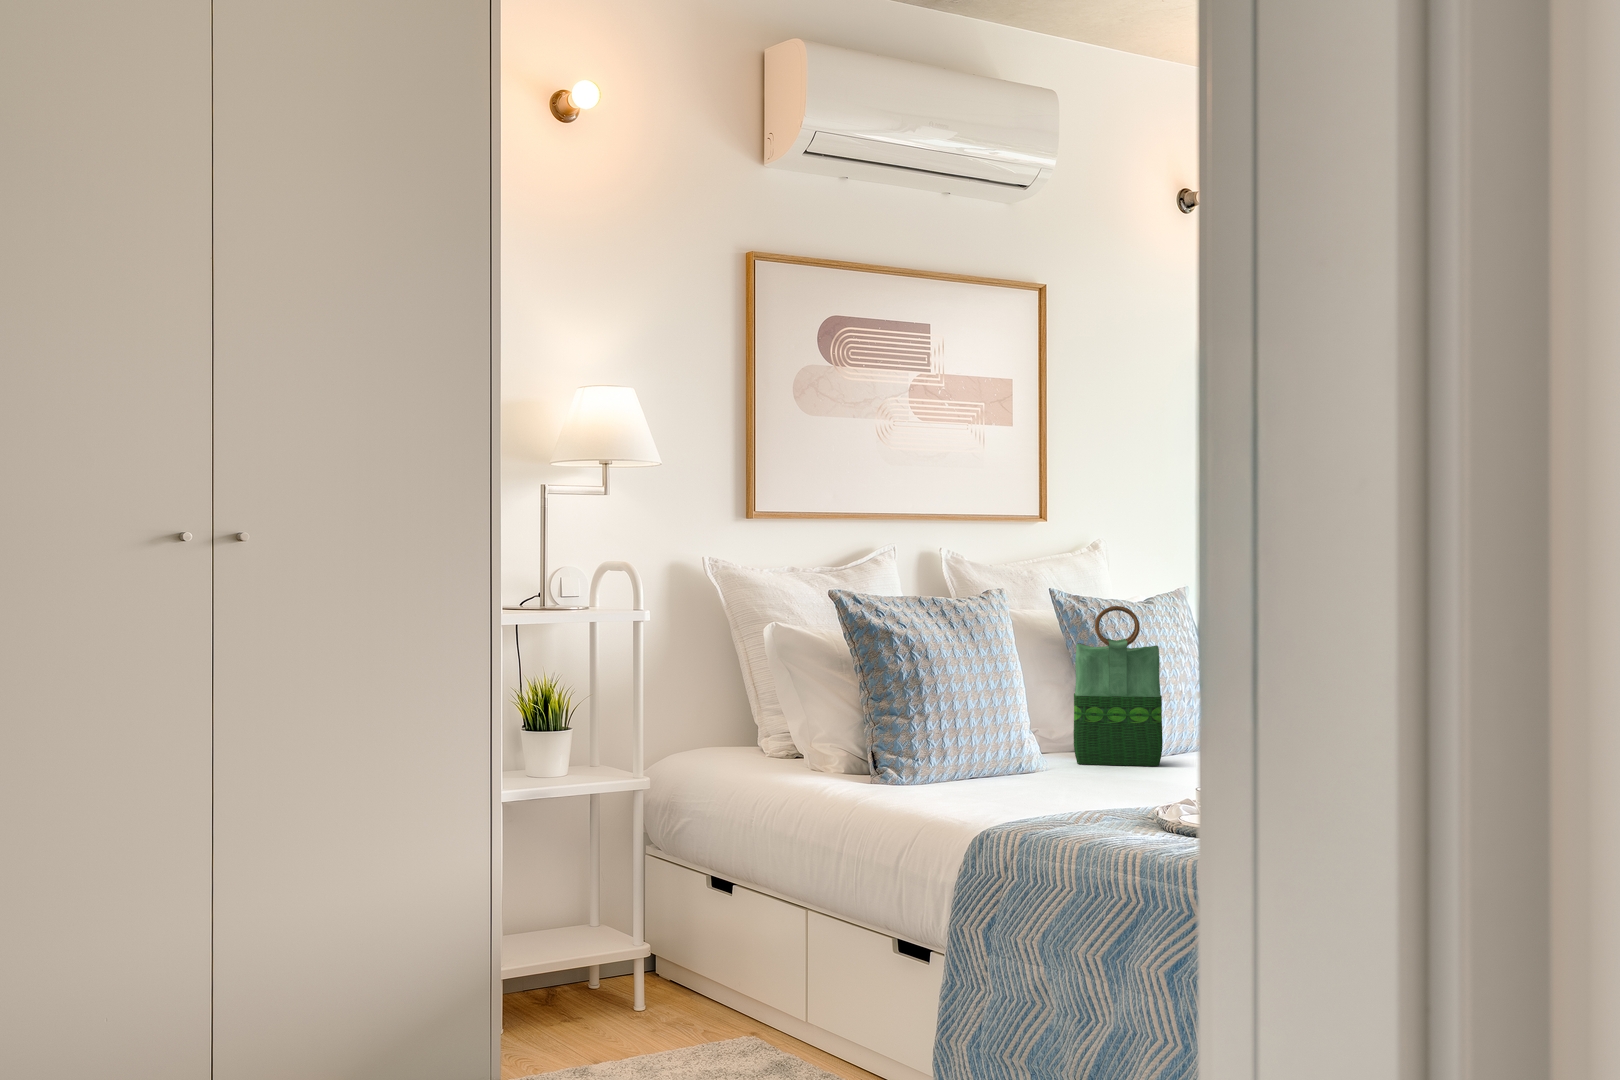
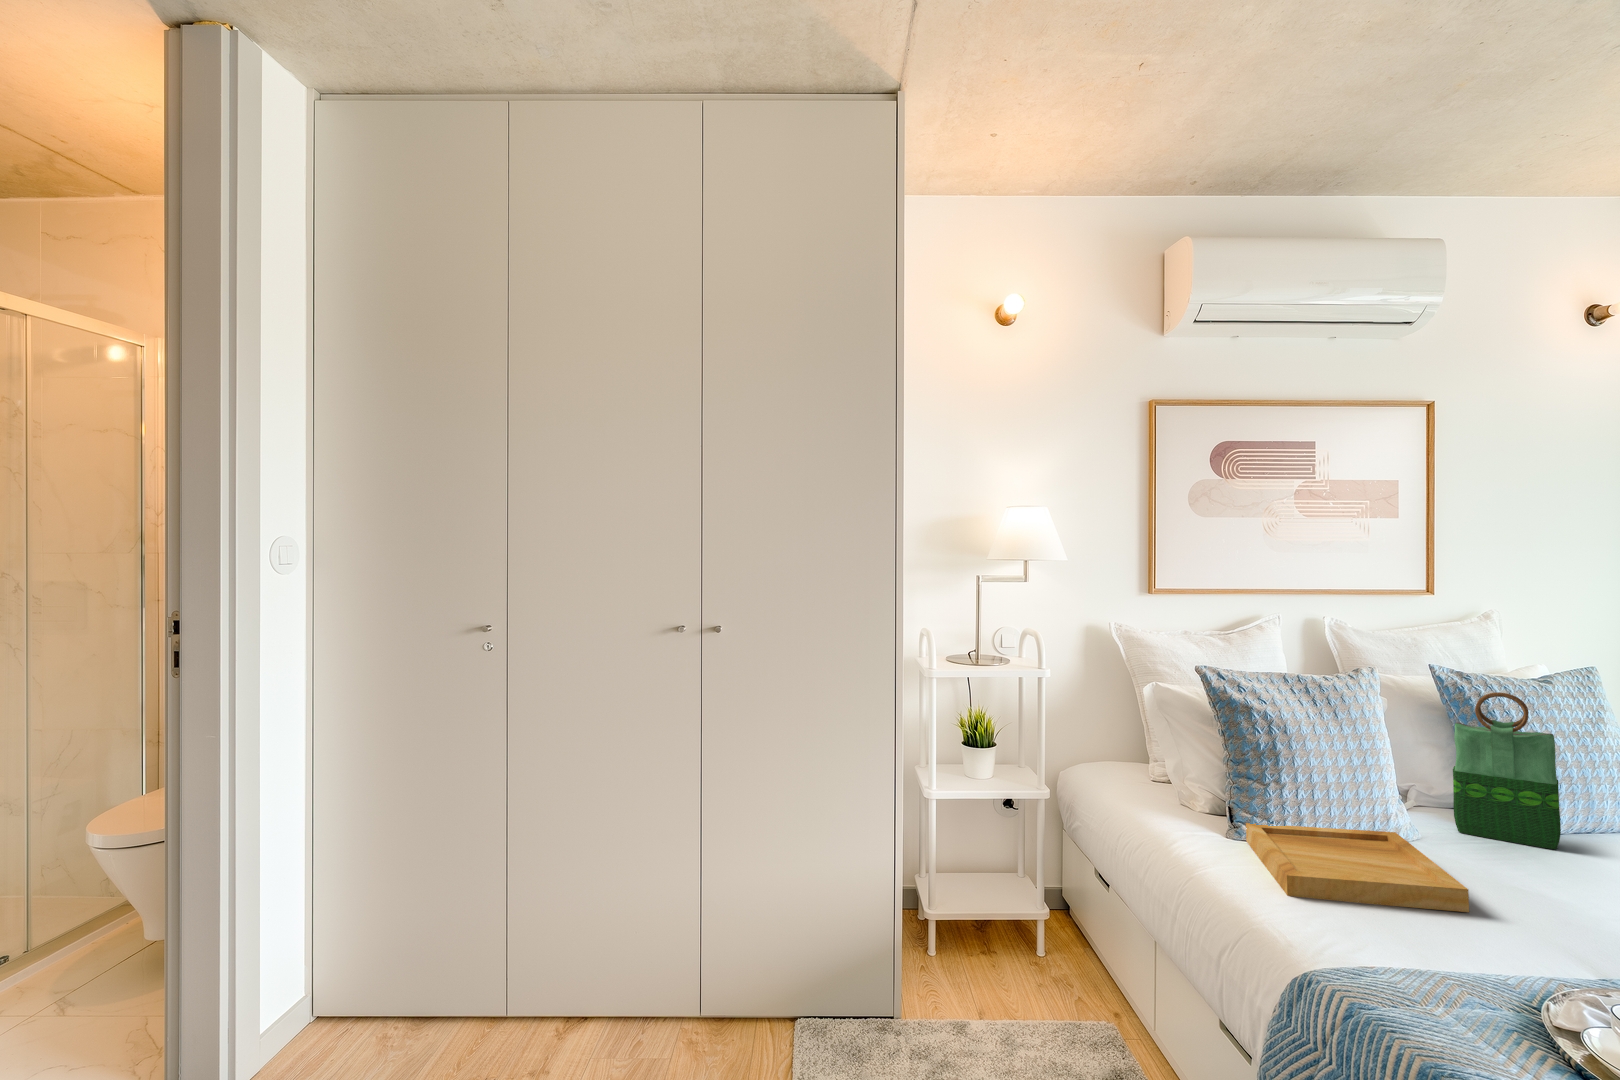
tray: none [892,756,1111,812] -> present [1246,823,1469,912]

